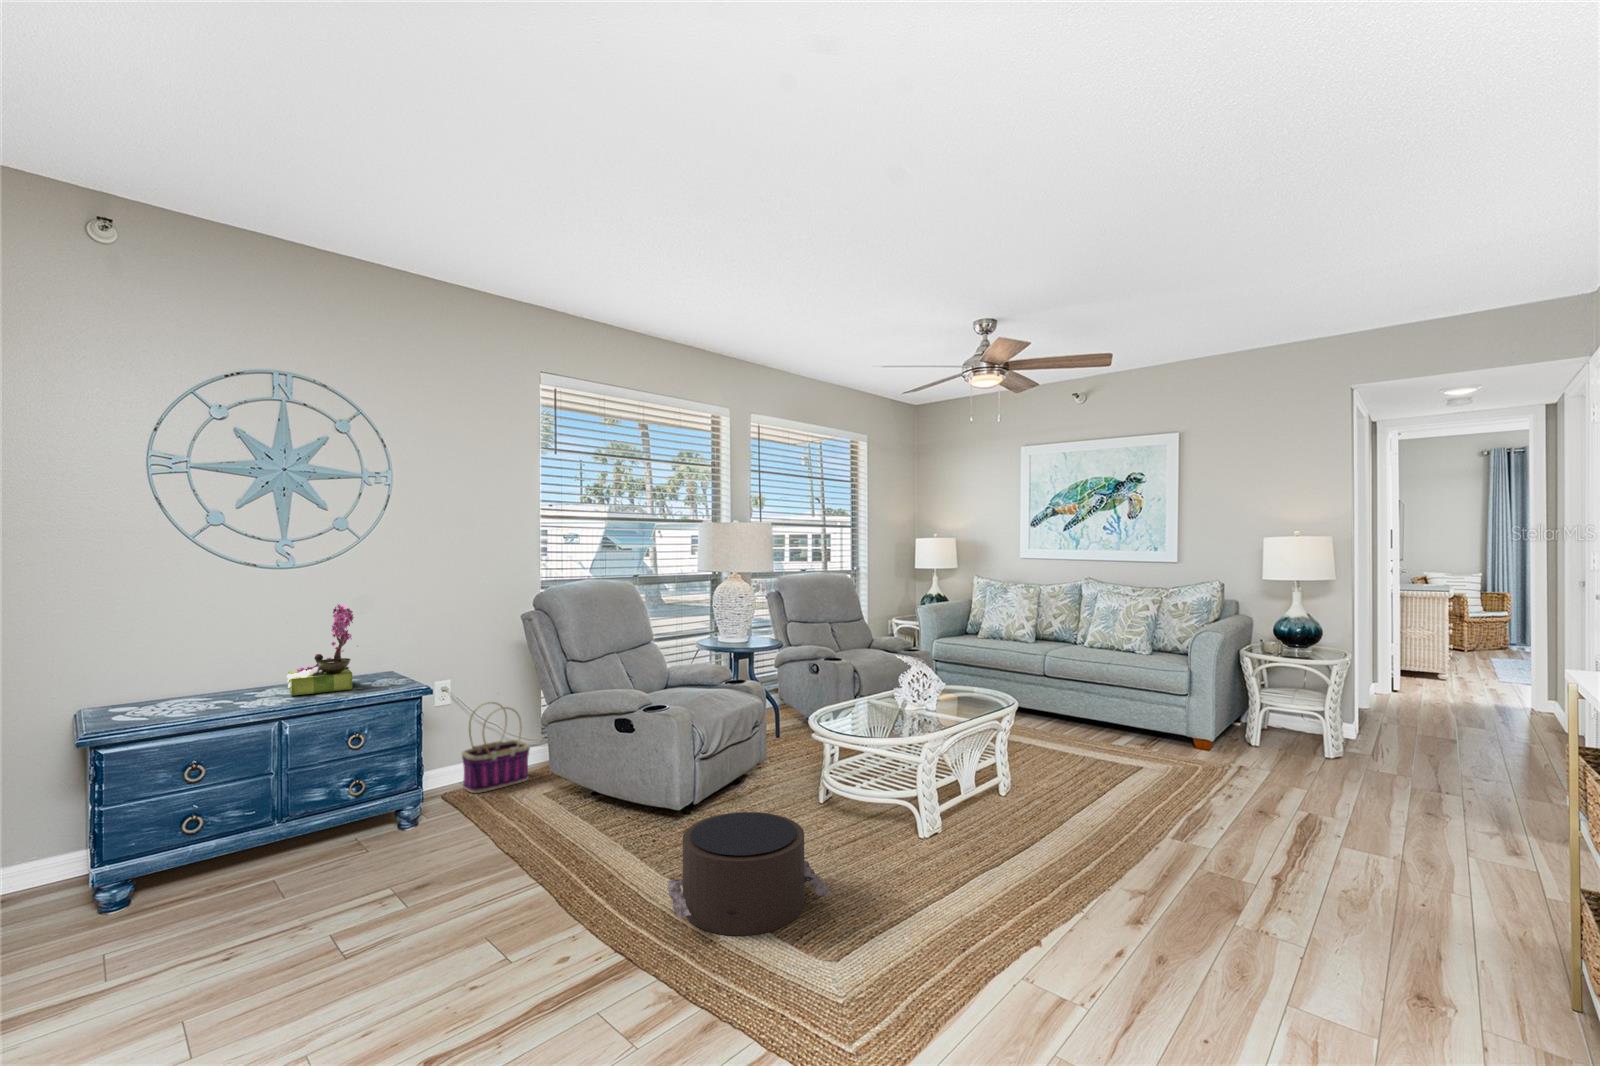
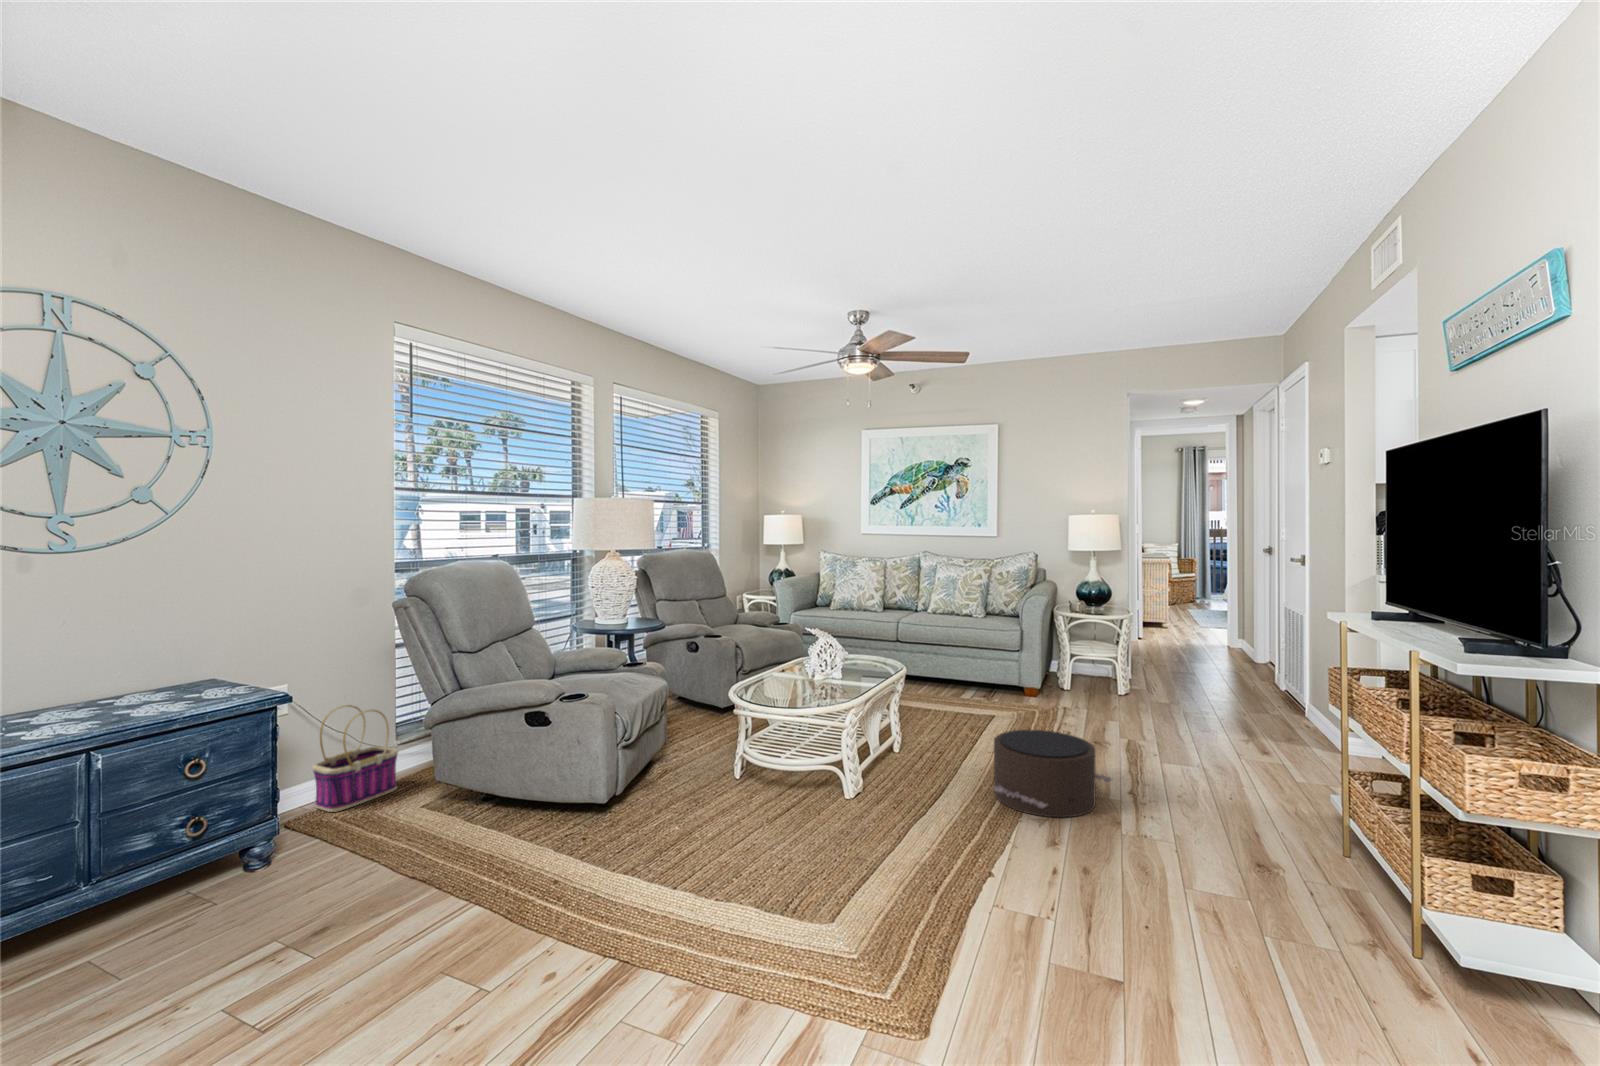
flower arrangement: present [287,604,354,696] -> none [77,596,184,717]
pouf: present [667,812,831,935] -> present [993,730,1112,818]

